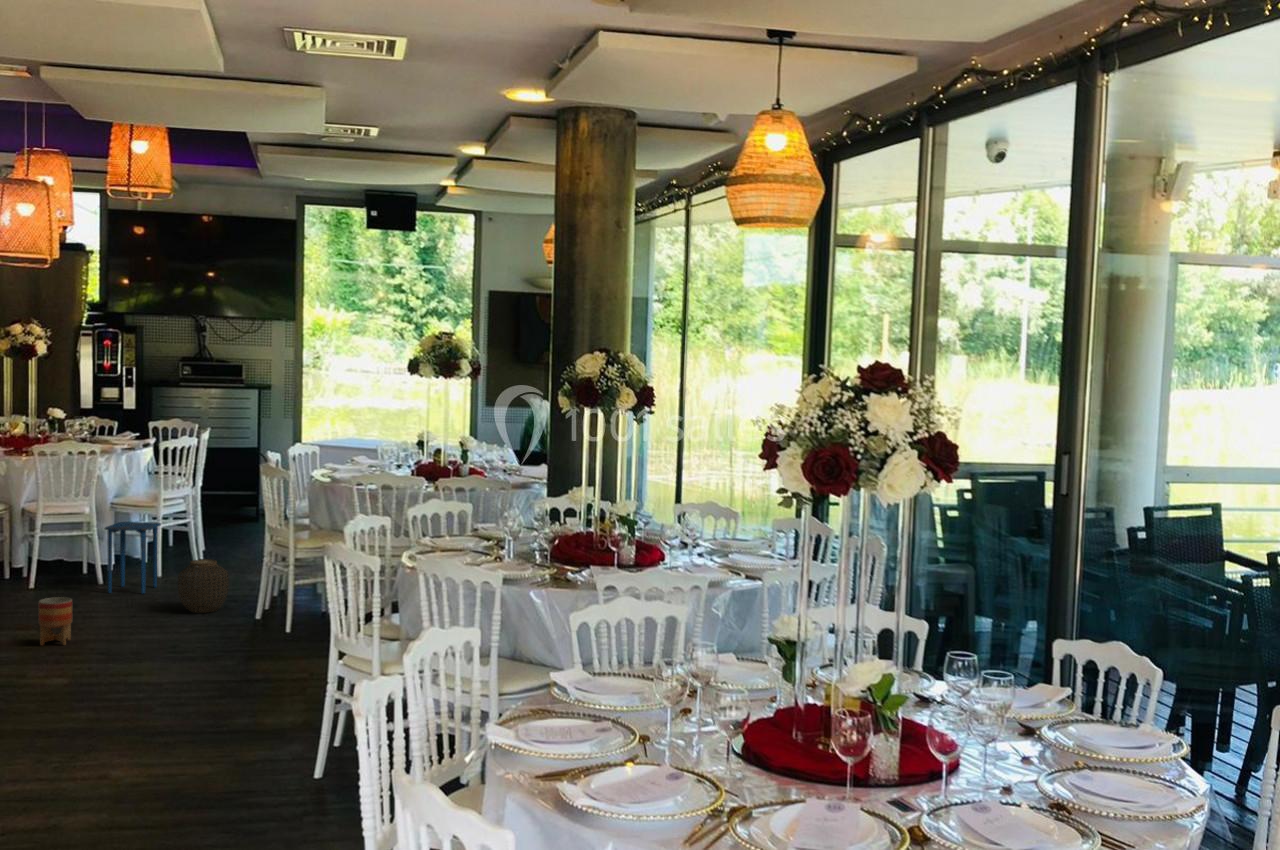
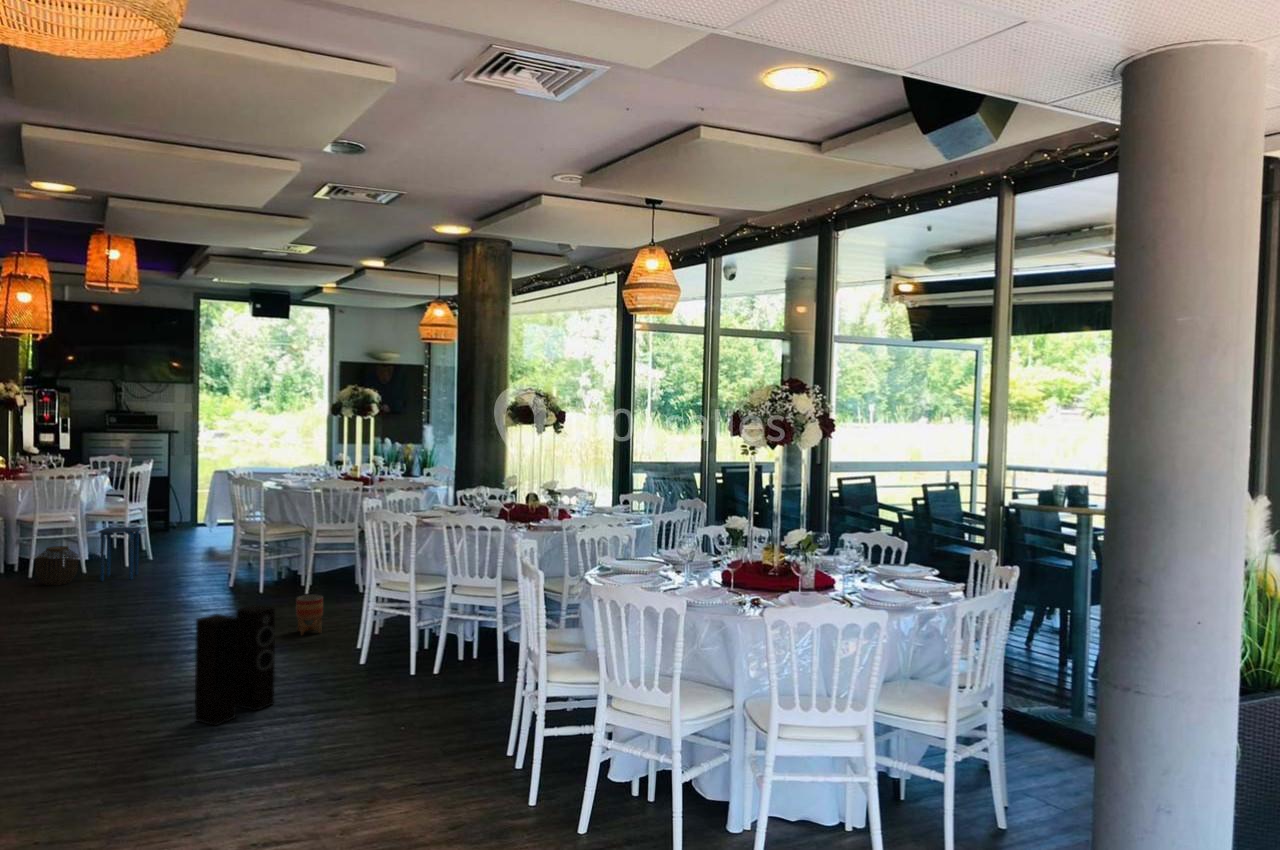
woven basket: present [178,559,229,613] -> present [35,546,78,585]
planter: present [39,597,72,645] -> present [296,595,323,635]
speaker: none [26,659,136,821] -> present [195,605,275,726]

